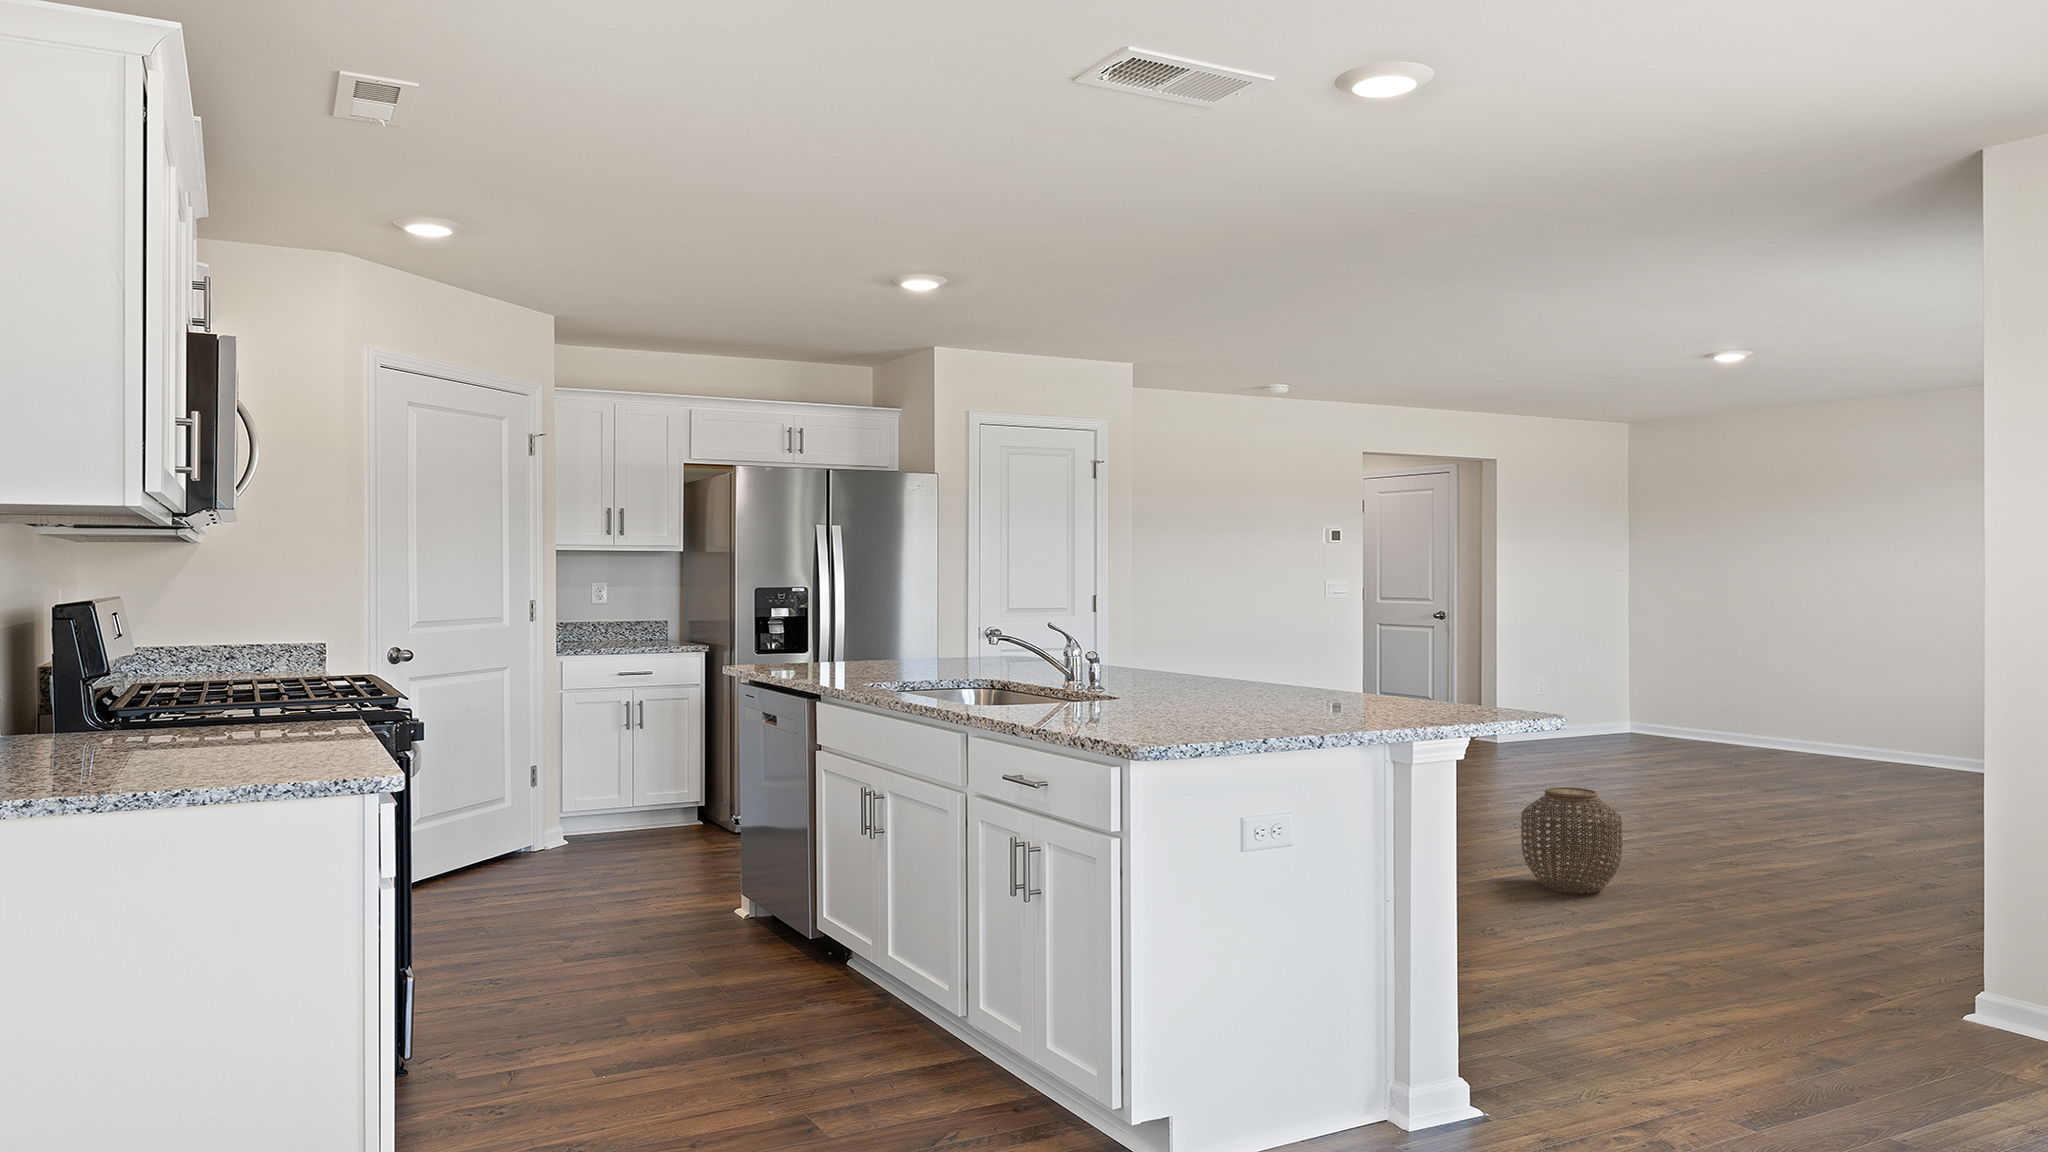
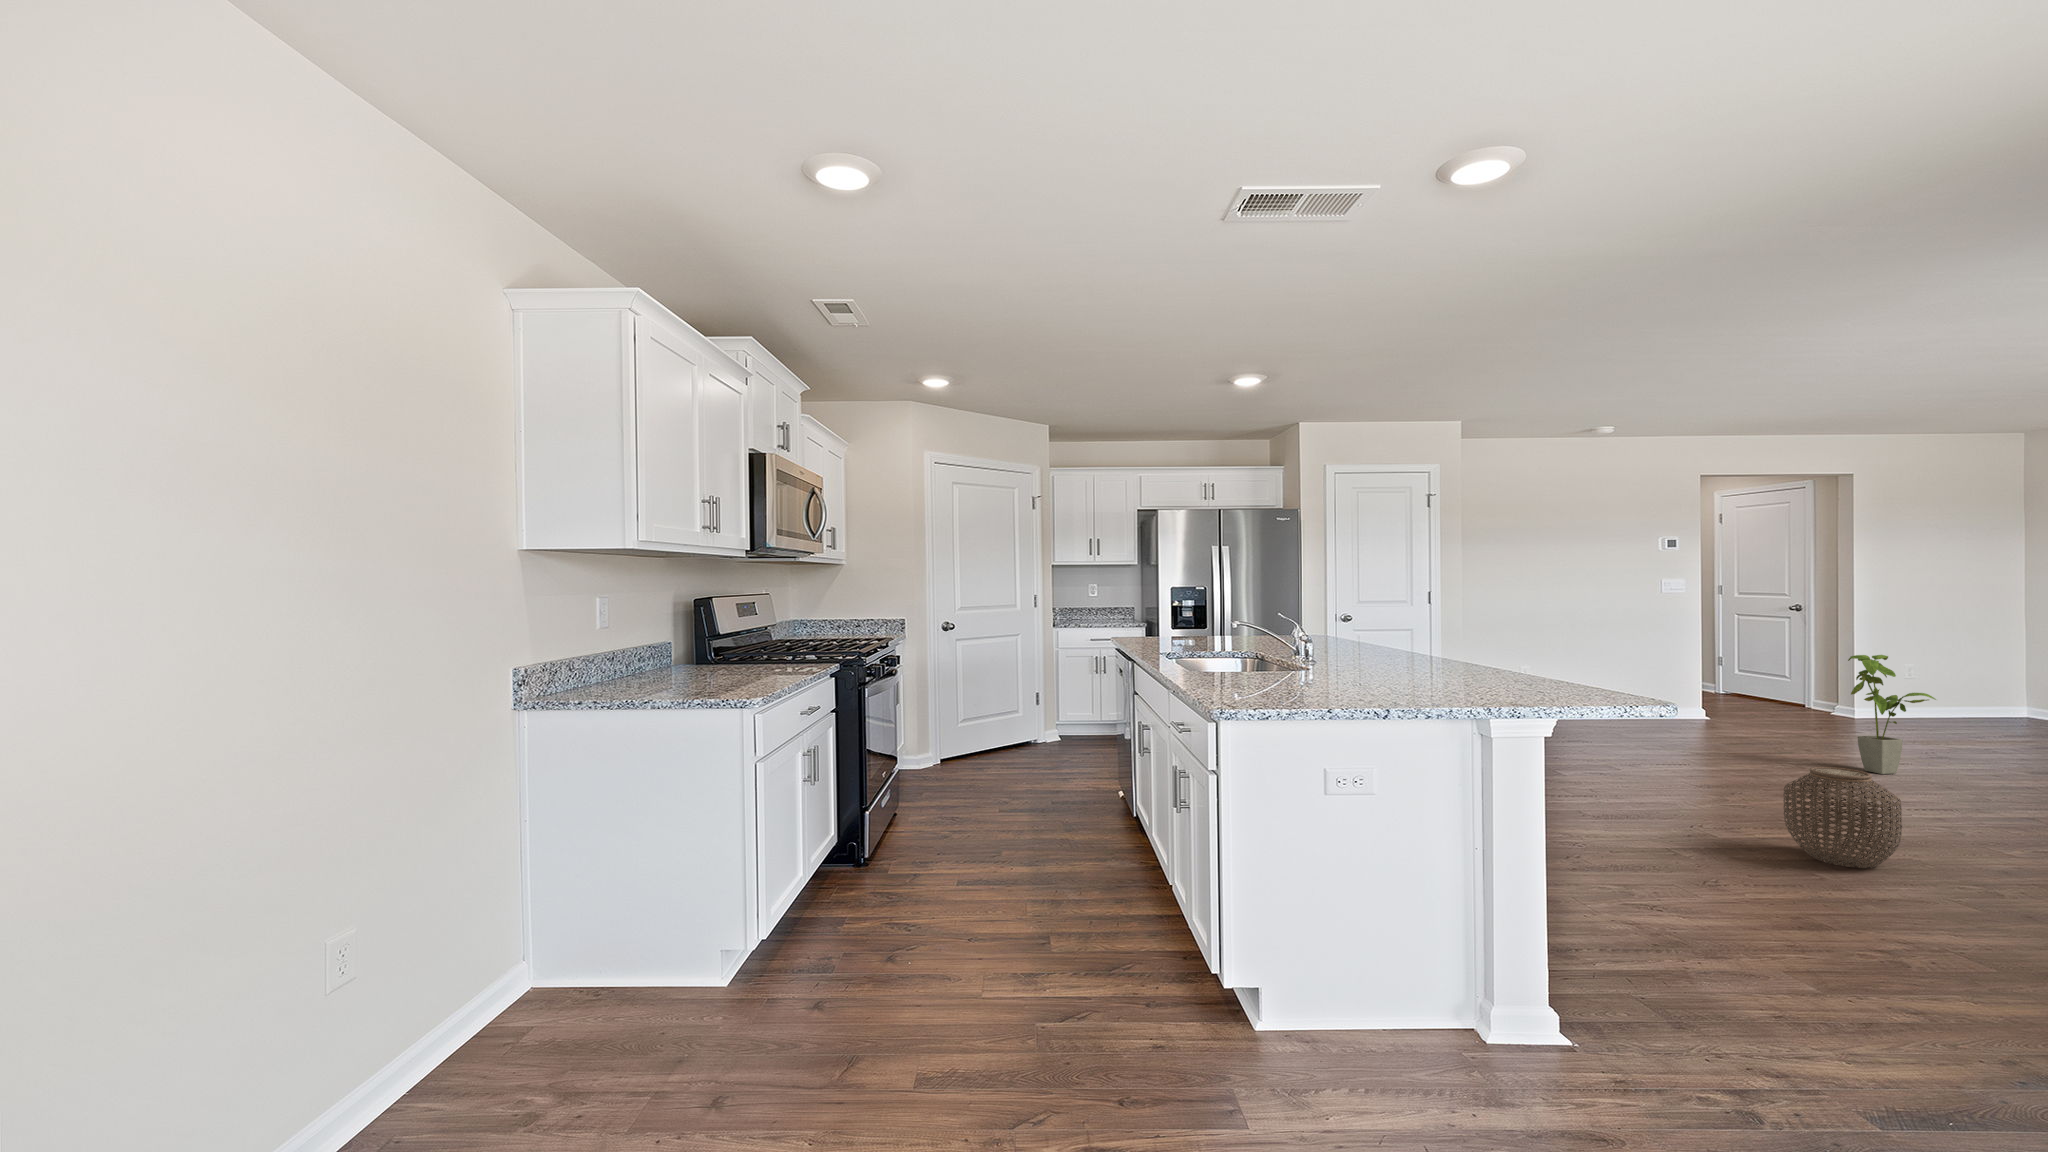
house plant: none [1519,665,1594,796] -> present [1848,655,1936,774]

